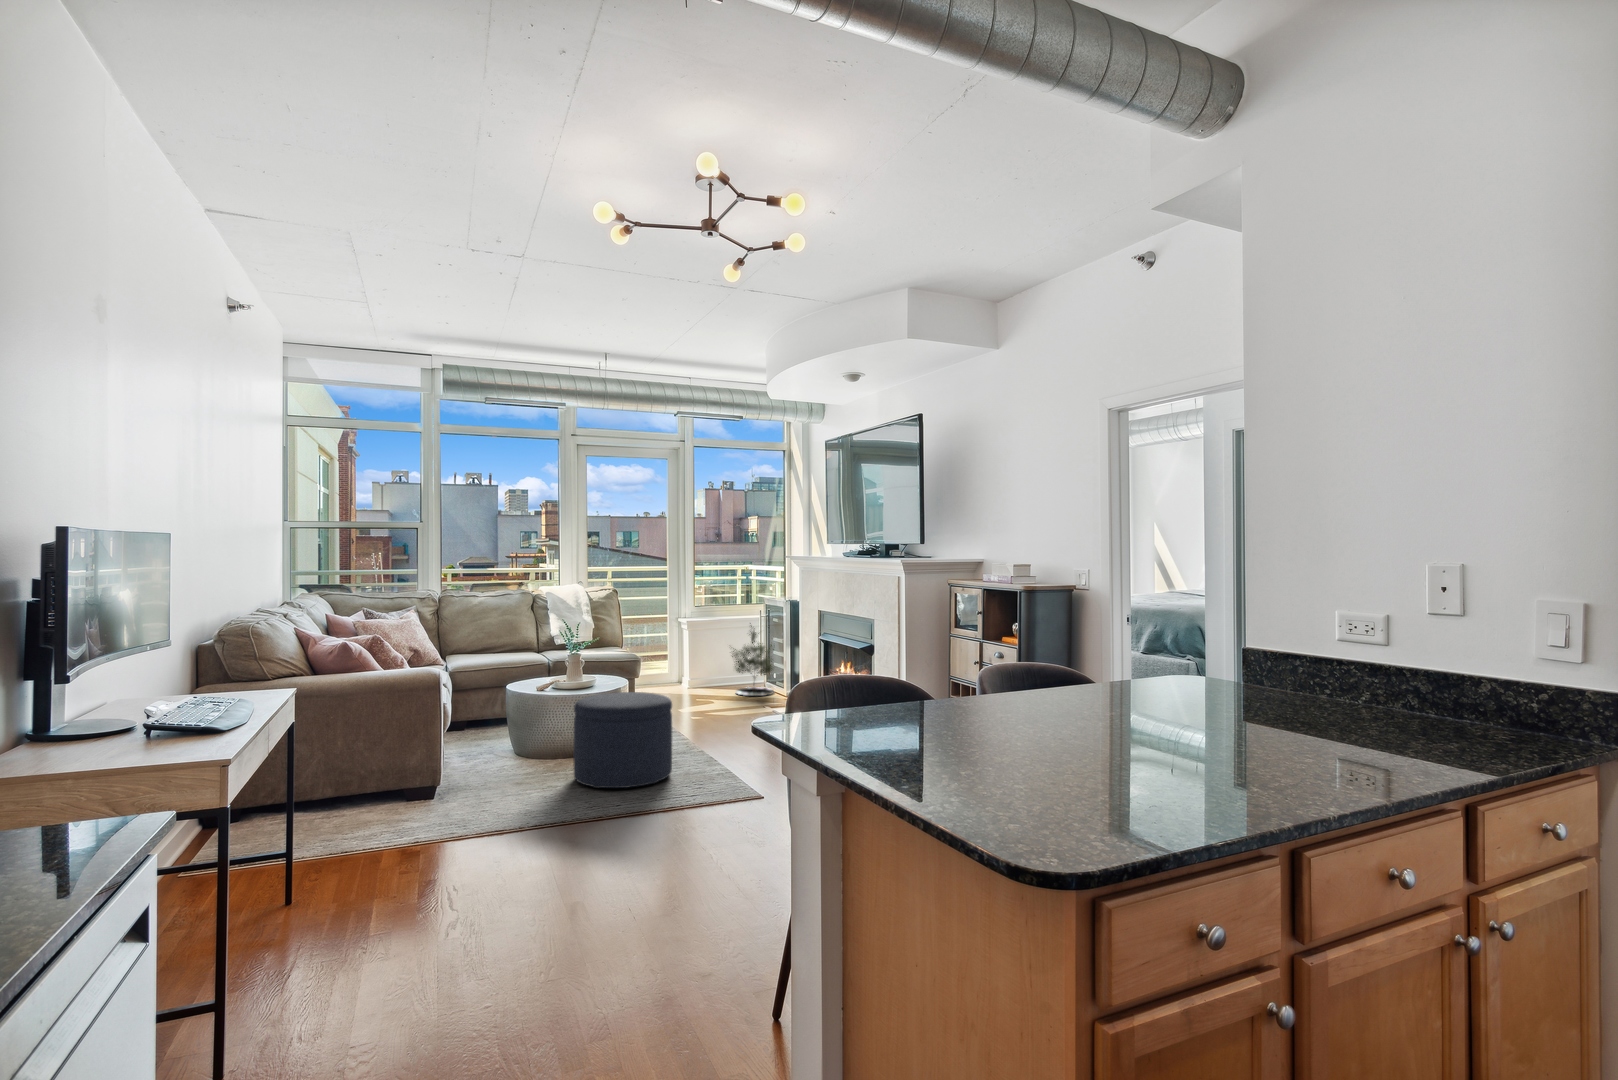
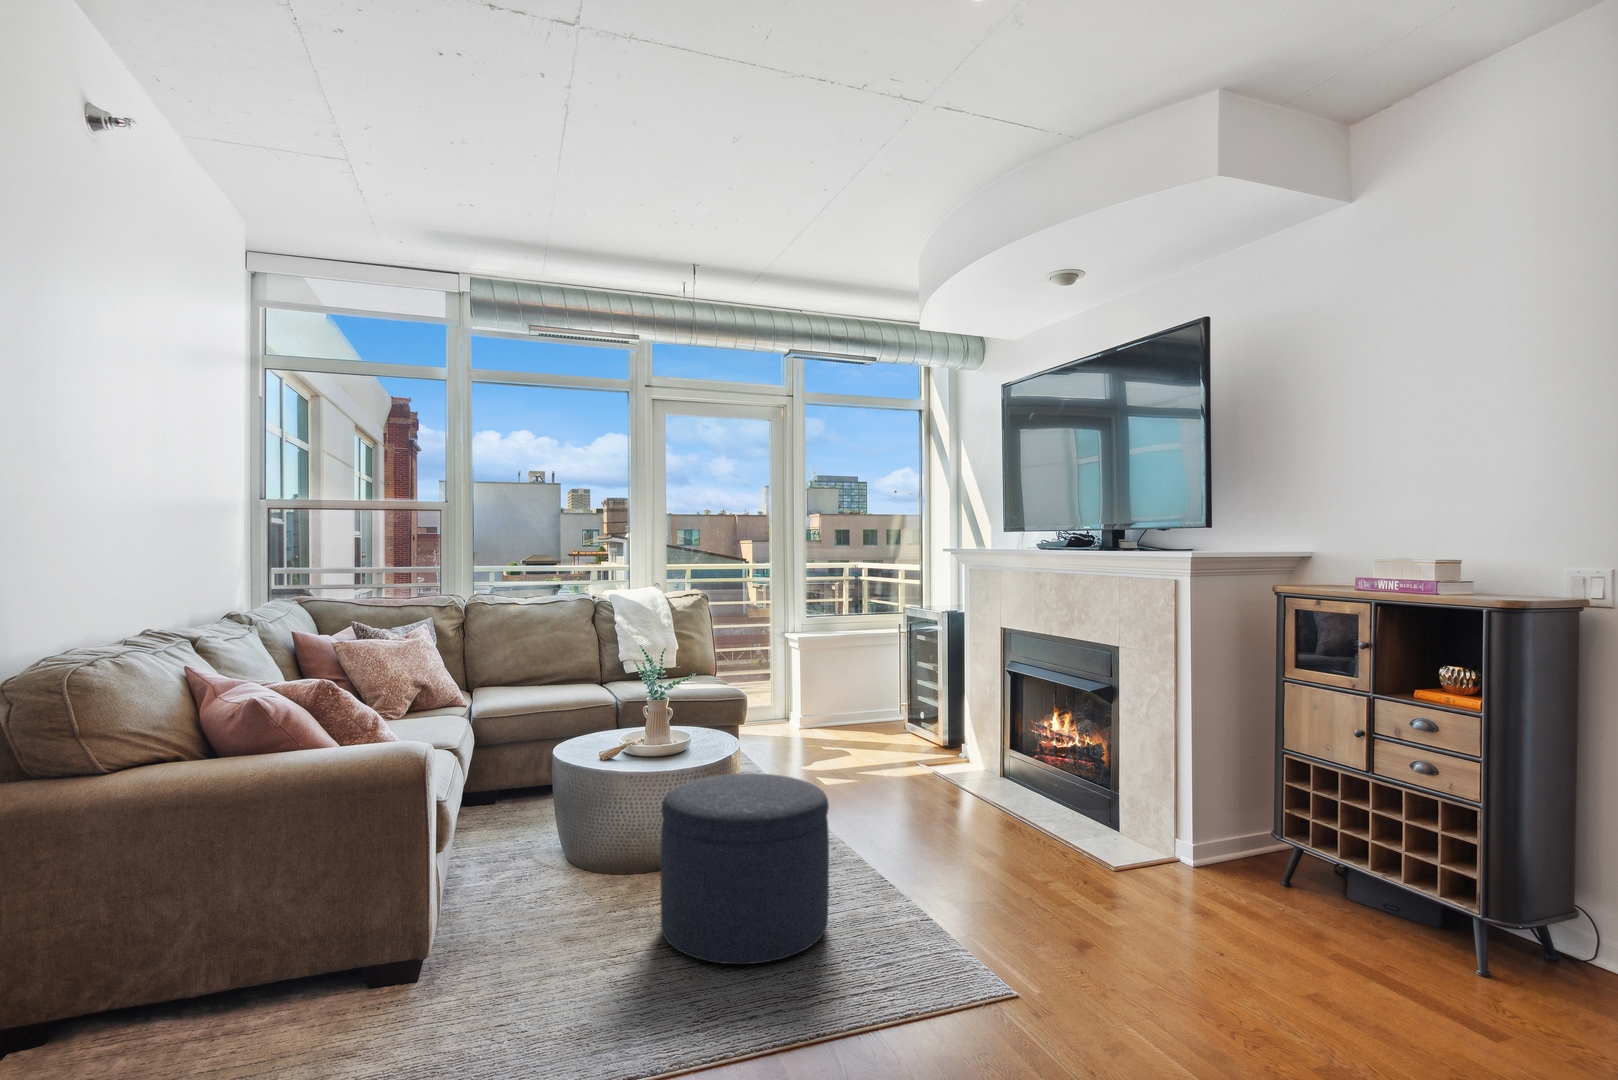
potted tree: present [732,623,774,696] -> none [855,641,923,745]

